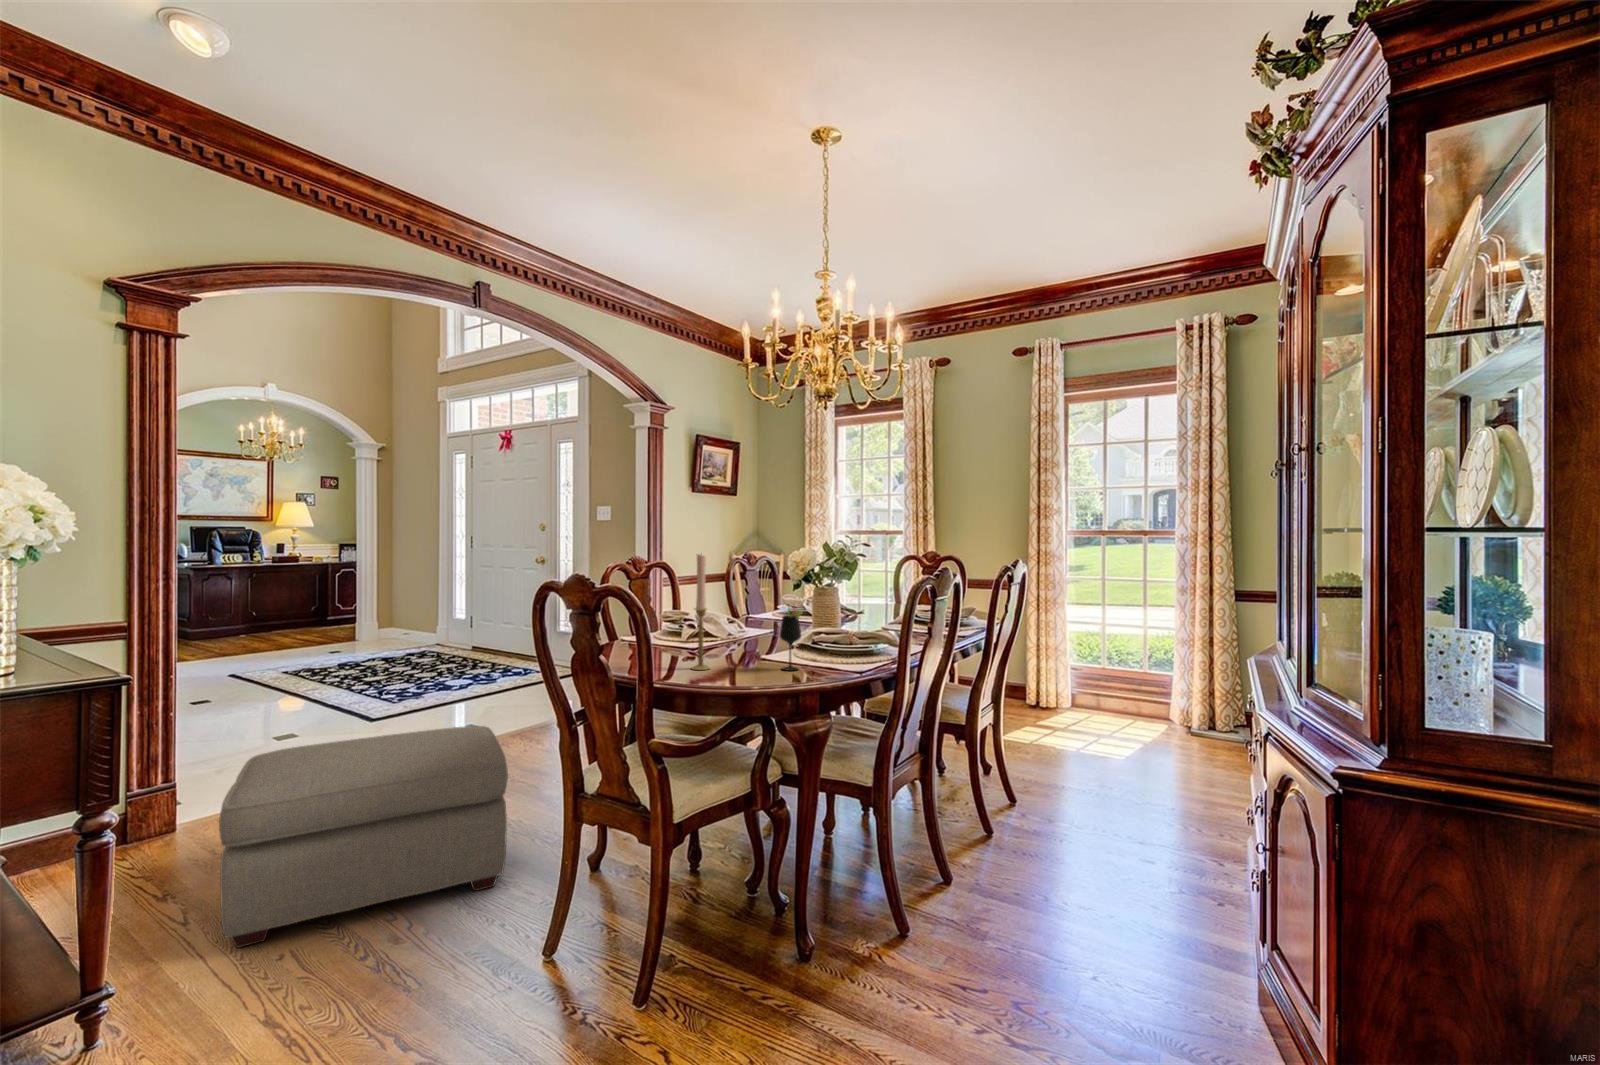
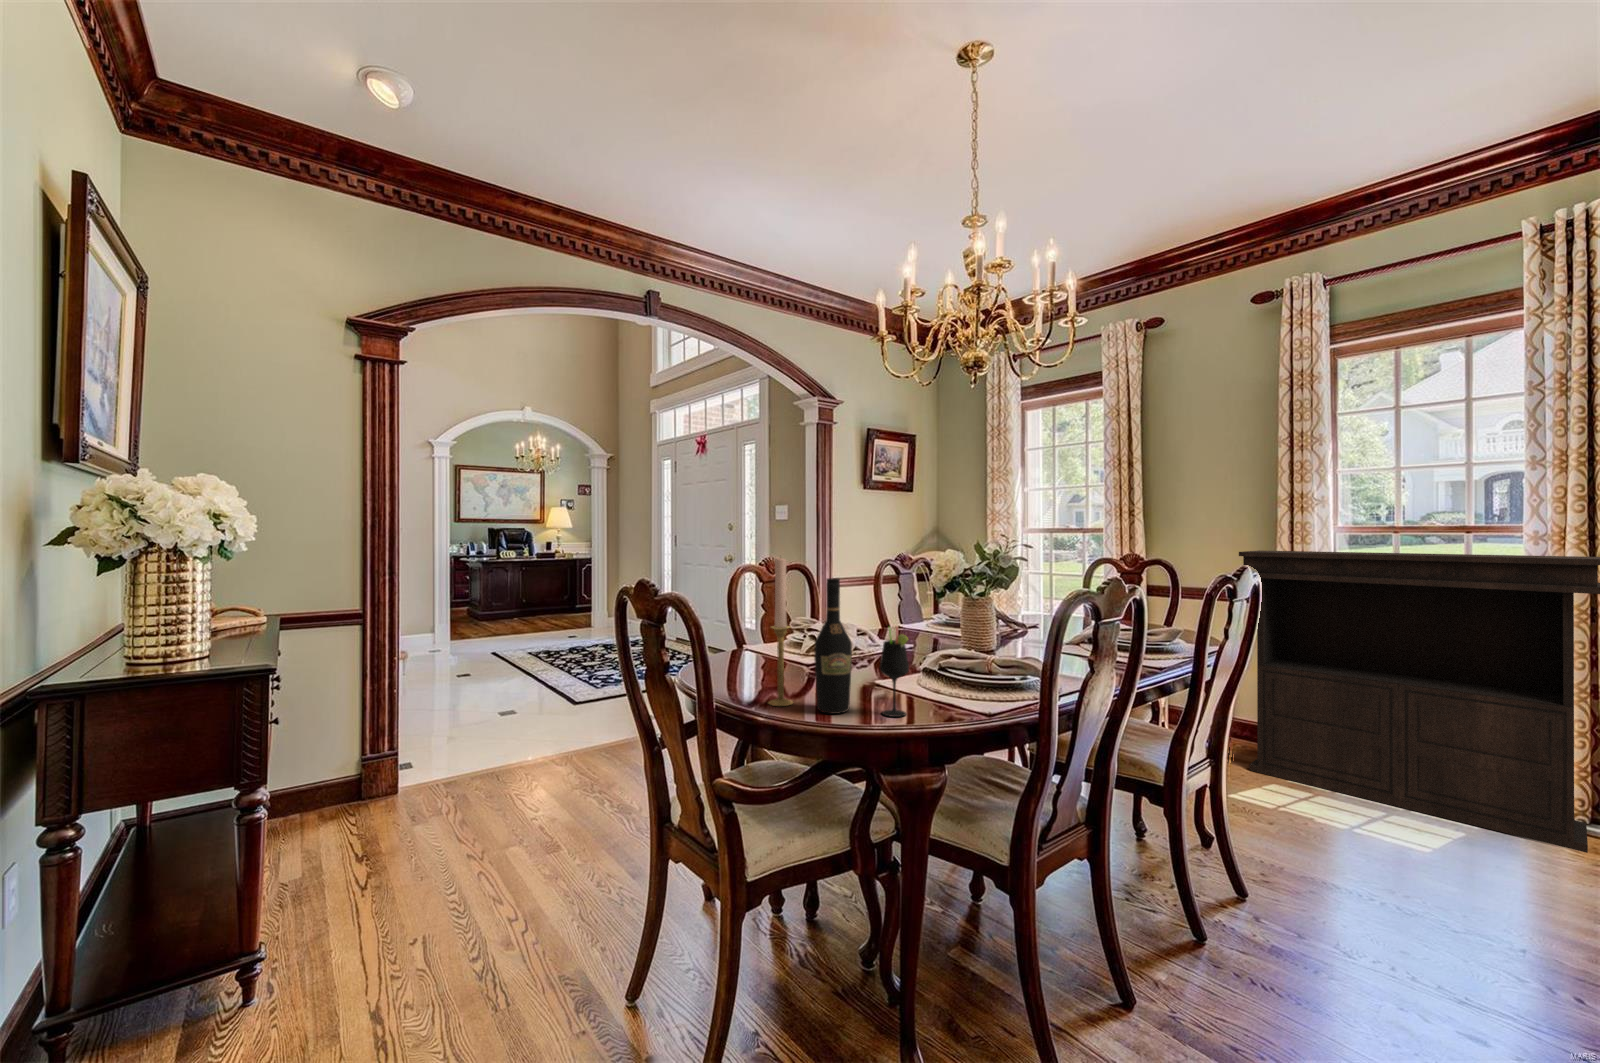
console table: none [1004,549,1213,749] -> present [1239,550,1600,853]
wine bottle: none [731,570,759,672] -> present [814,578,852,714]
ottoman: present [219,726,508,947] -> none [315,732,610,949]

